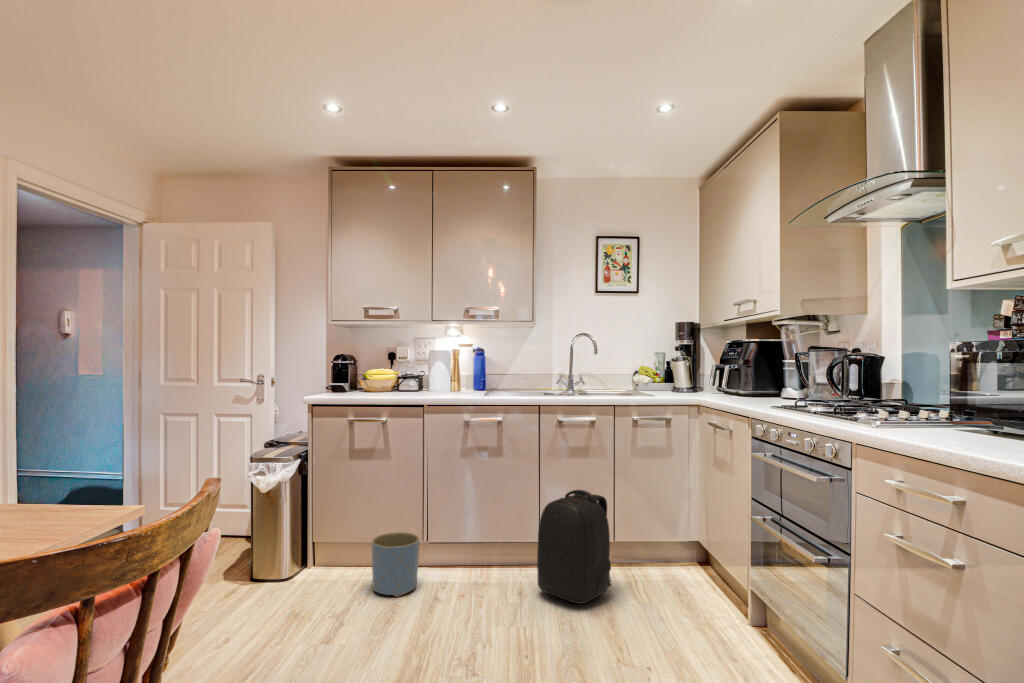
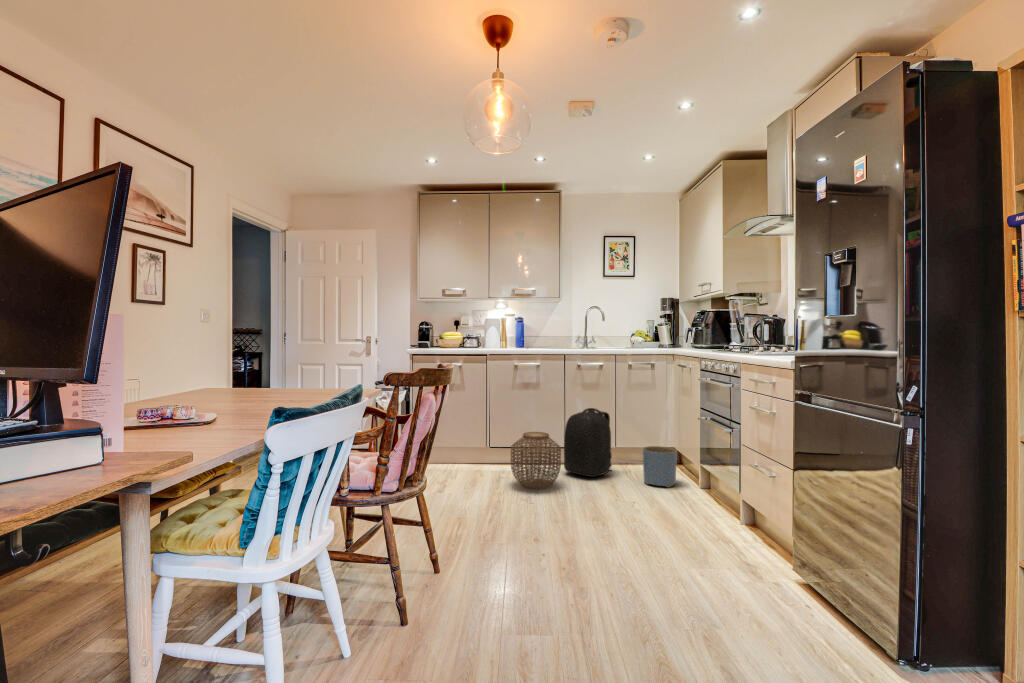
planter: present [372,532,419,597] -> present [643,446,677,487]
woven basket: none [450,535,531,638] -> present [511,432,561,490]

